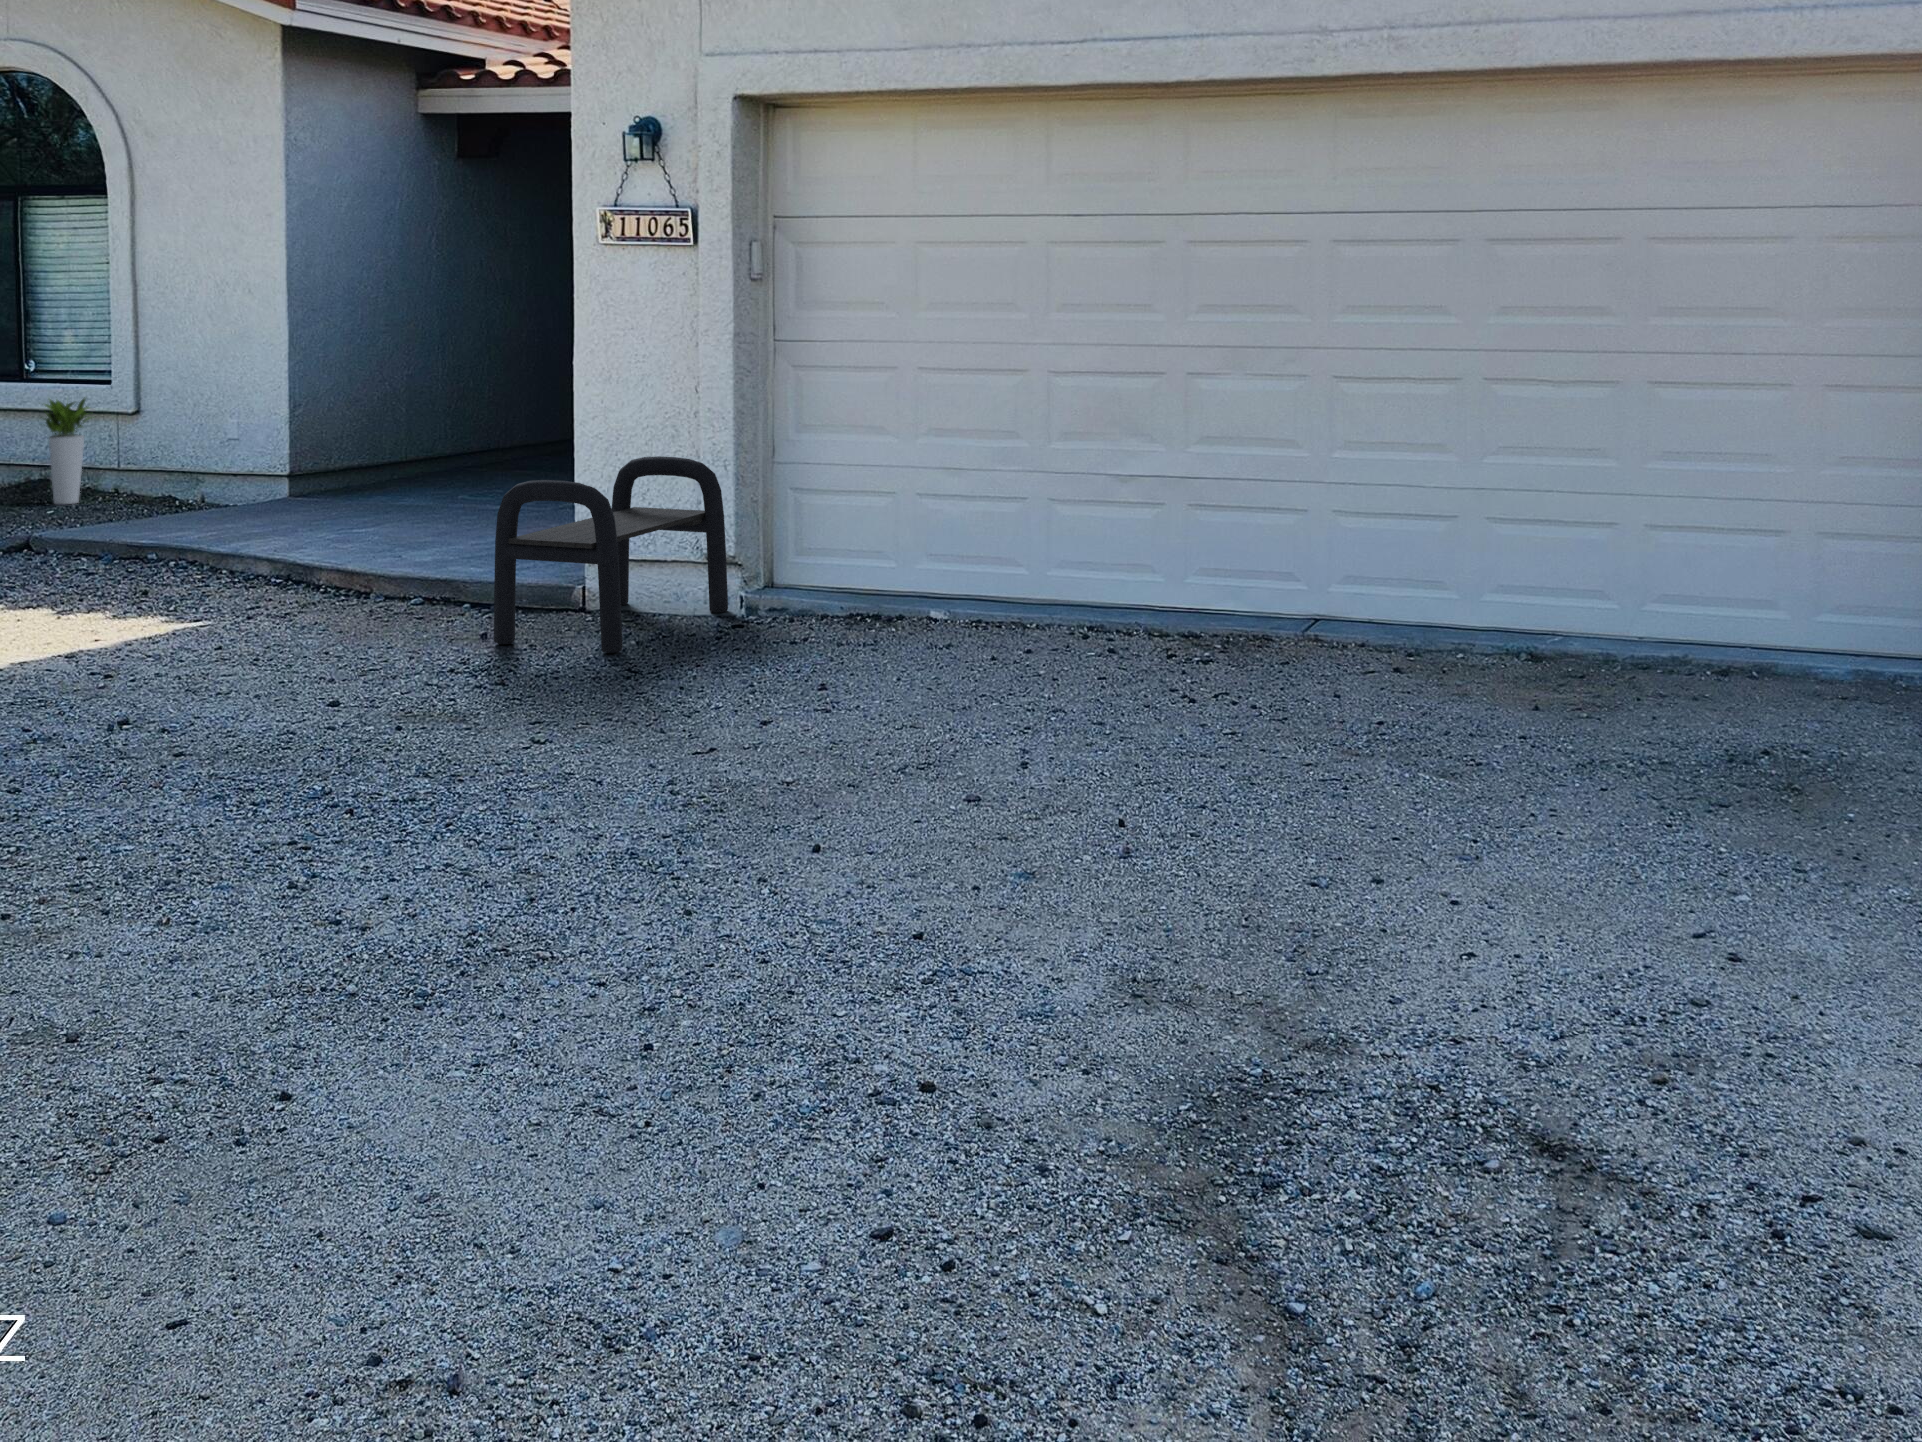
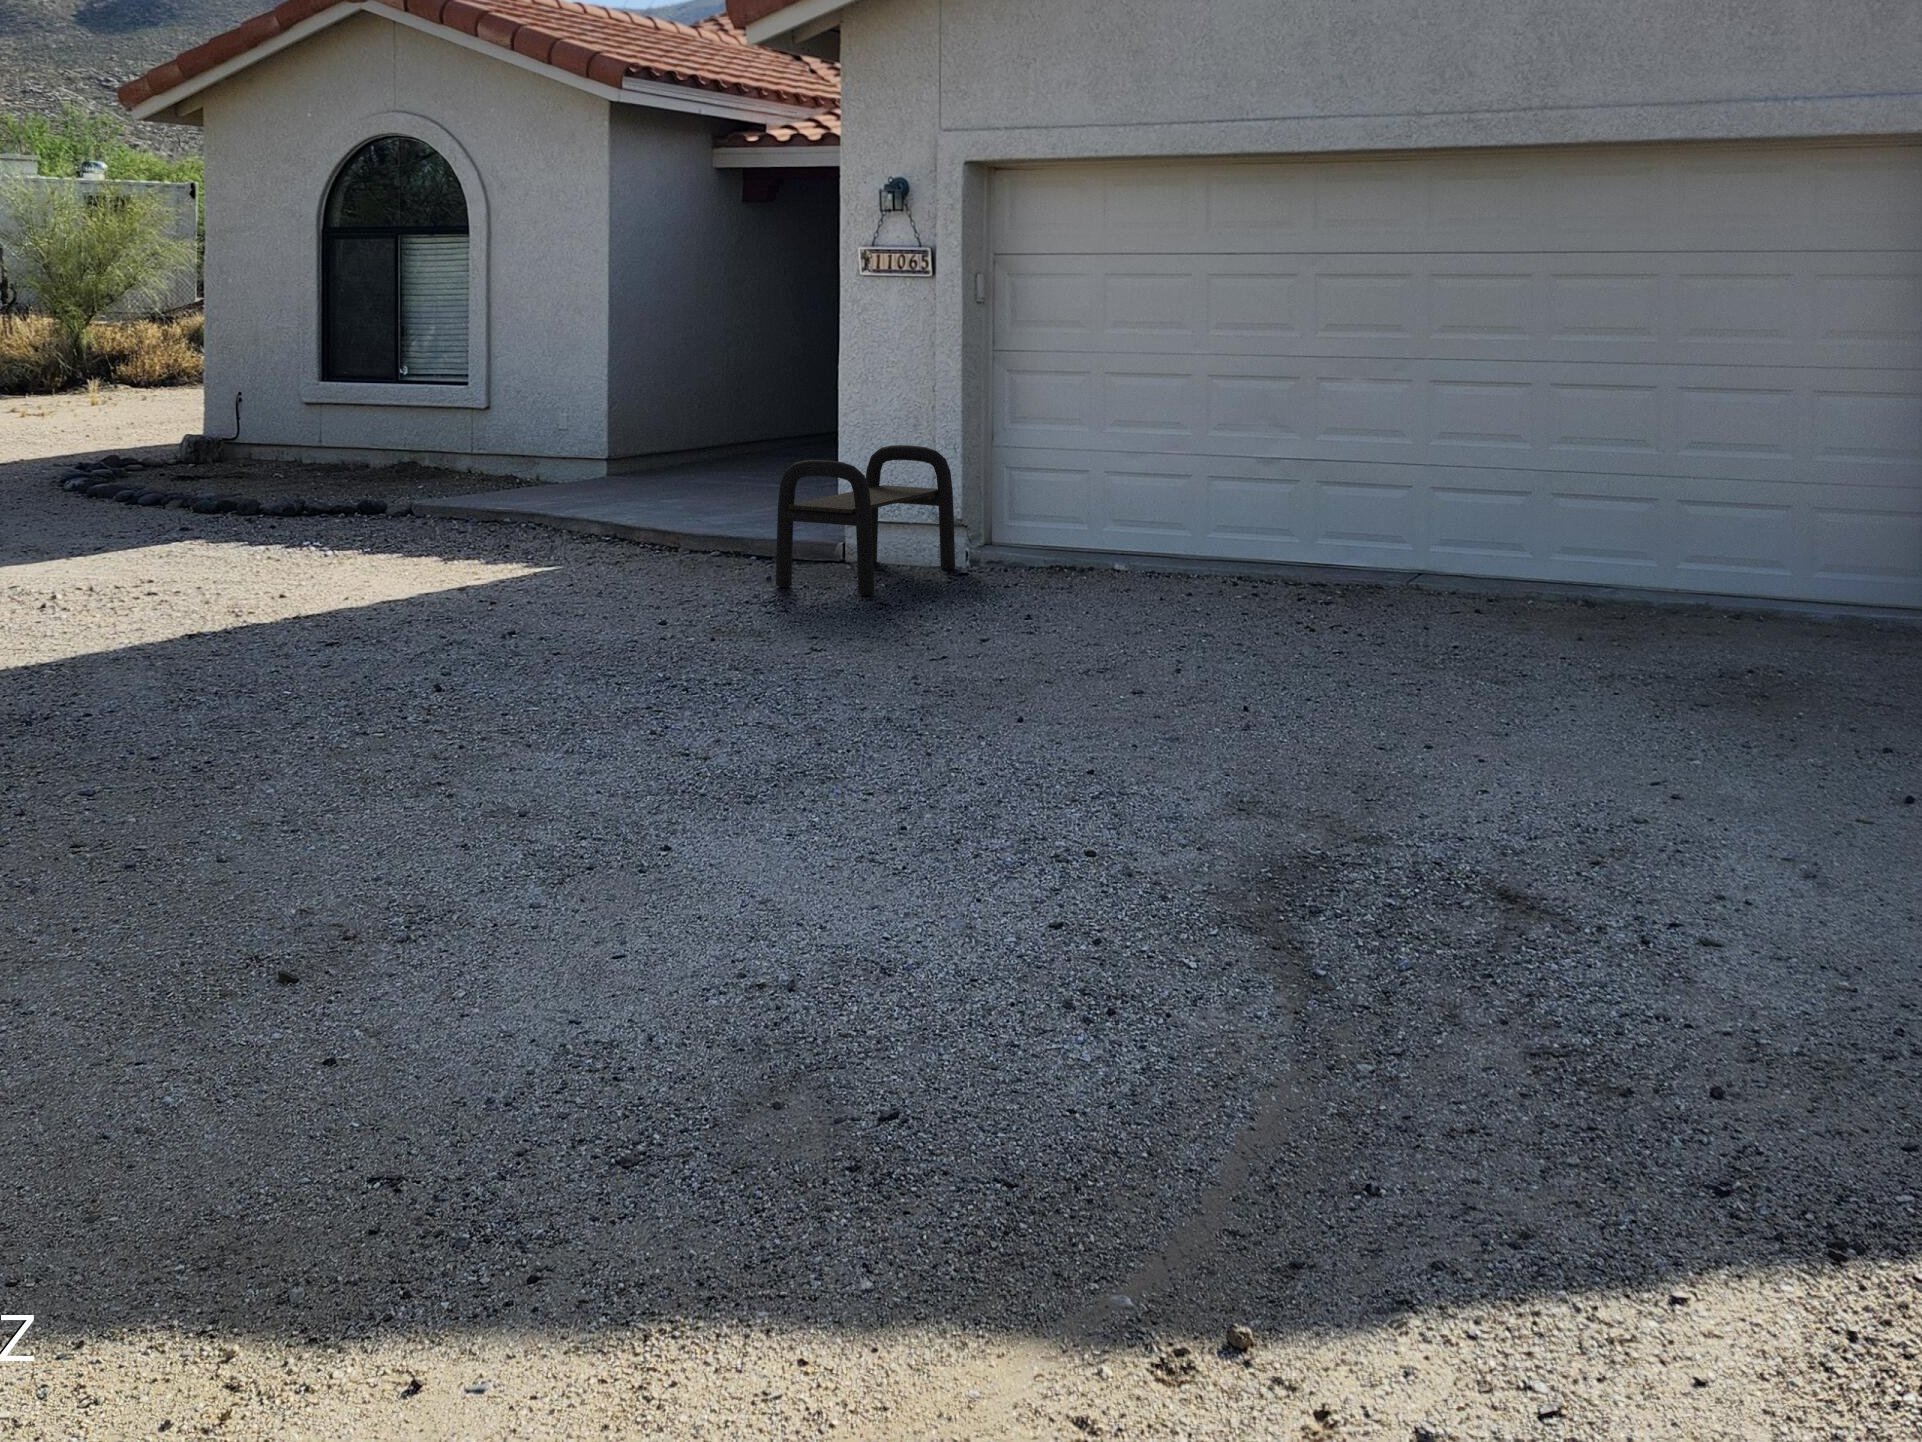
planter: present [41,397,90,504] -> none [408,395,454,482]

